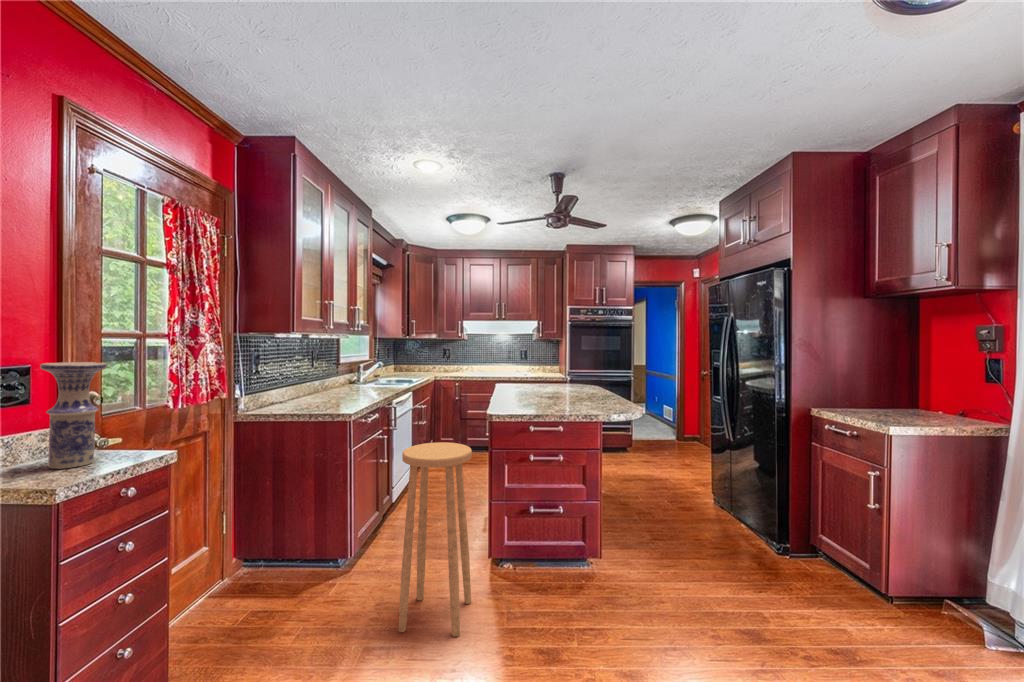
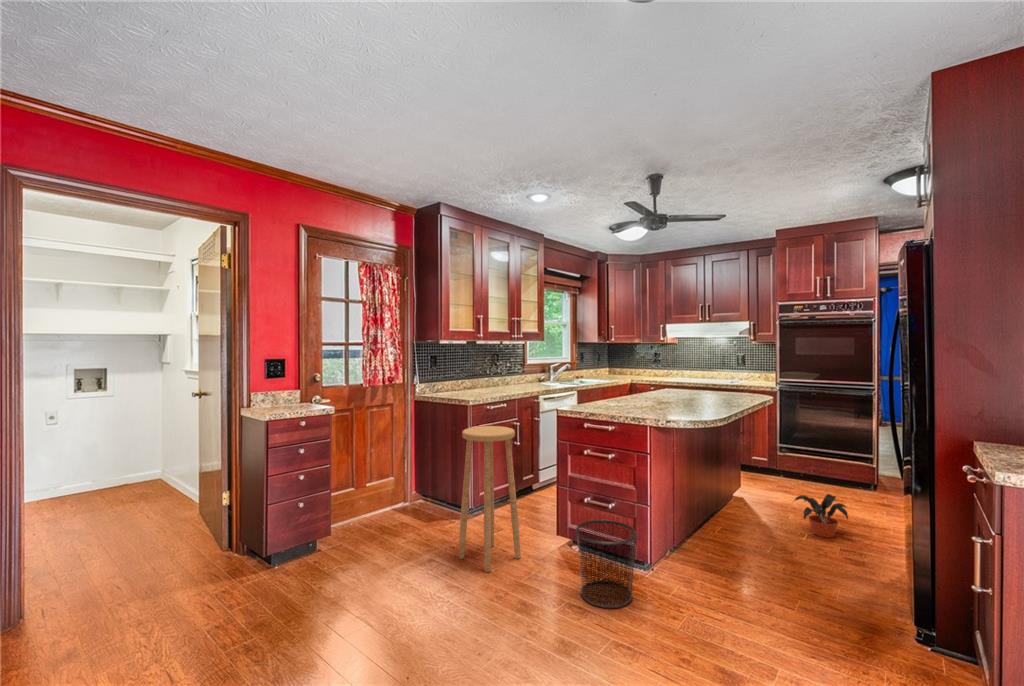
vase: present [40,362,107,469] -> none [279,358,305,409]
potted plant: none [629,460,671,495] -> present [795,494,848,538]
waste bin: none [565,527,631,626] -> present [575,520,637,608]

